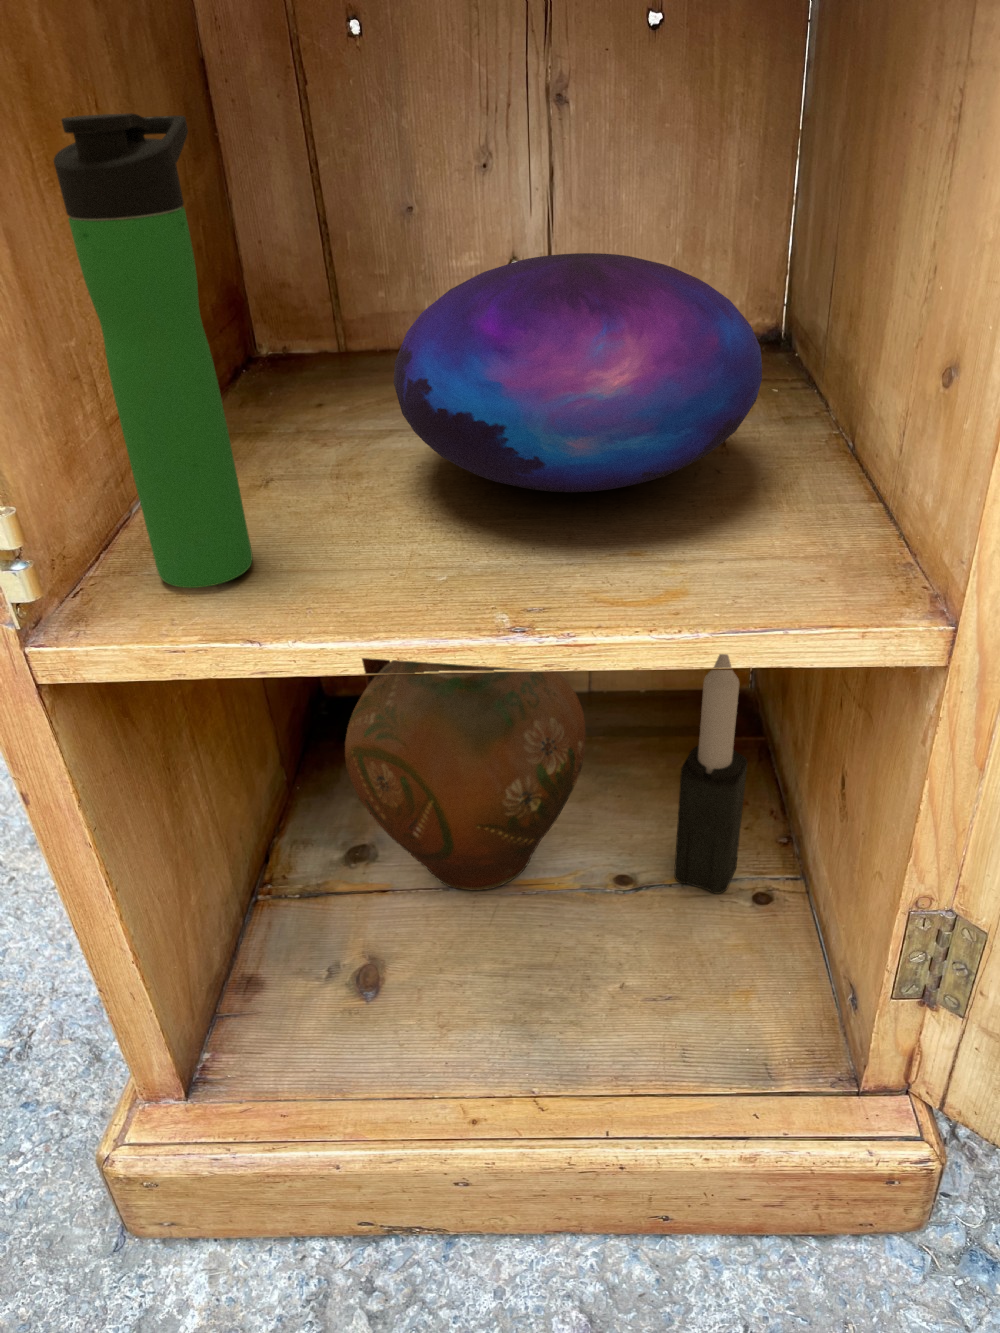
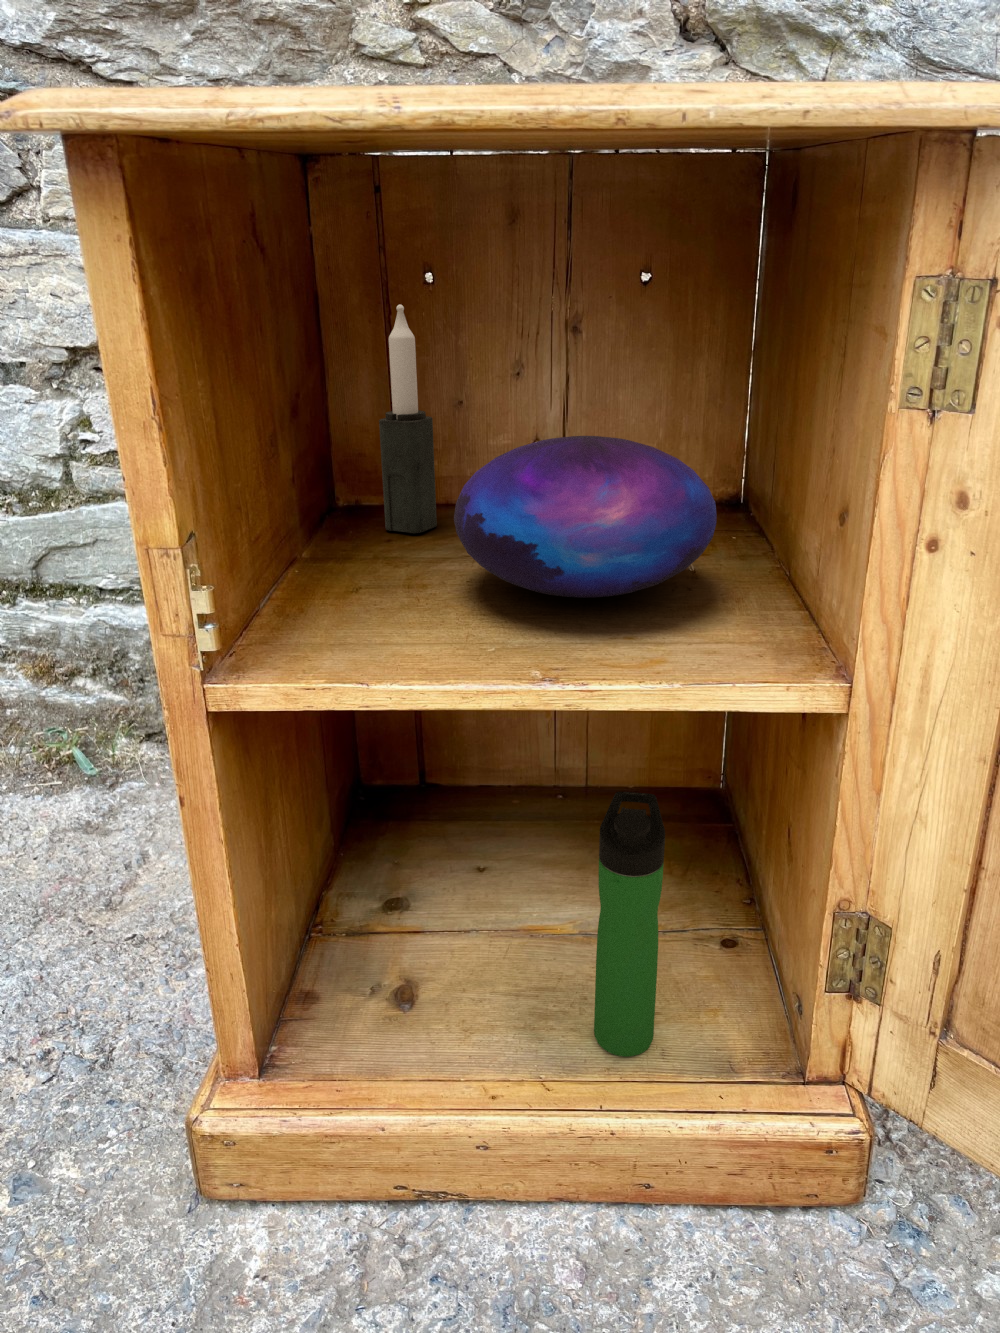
bottle: present [54,114,253,588] -> present [594,792,665,1057]
candle: present [674,654,747,893] -> present [379,305,437,533]
ceramic jug: present [345,658,586,891] -> none [393,671,584,932]

